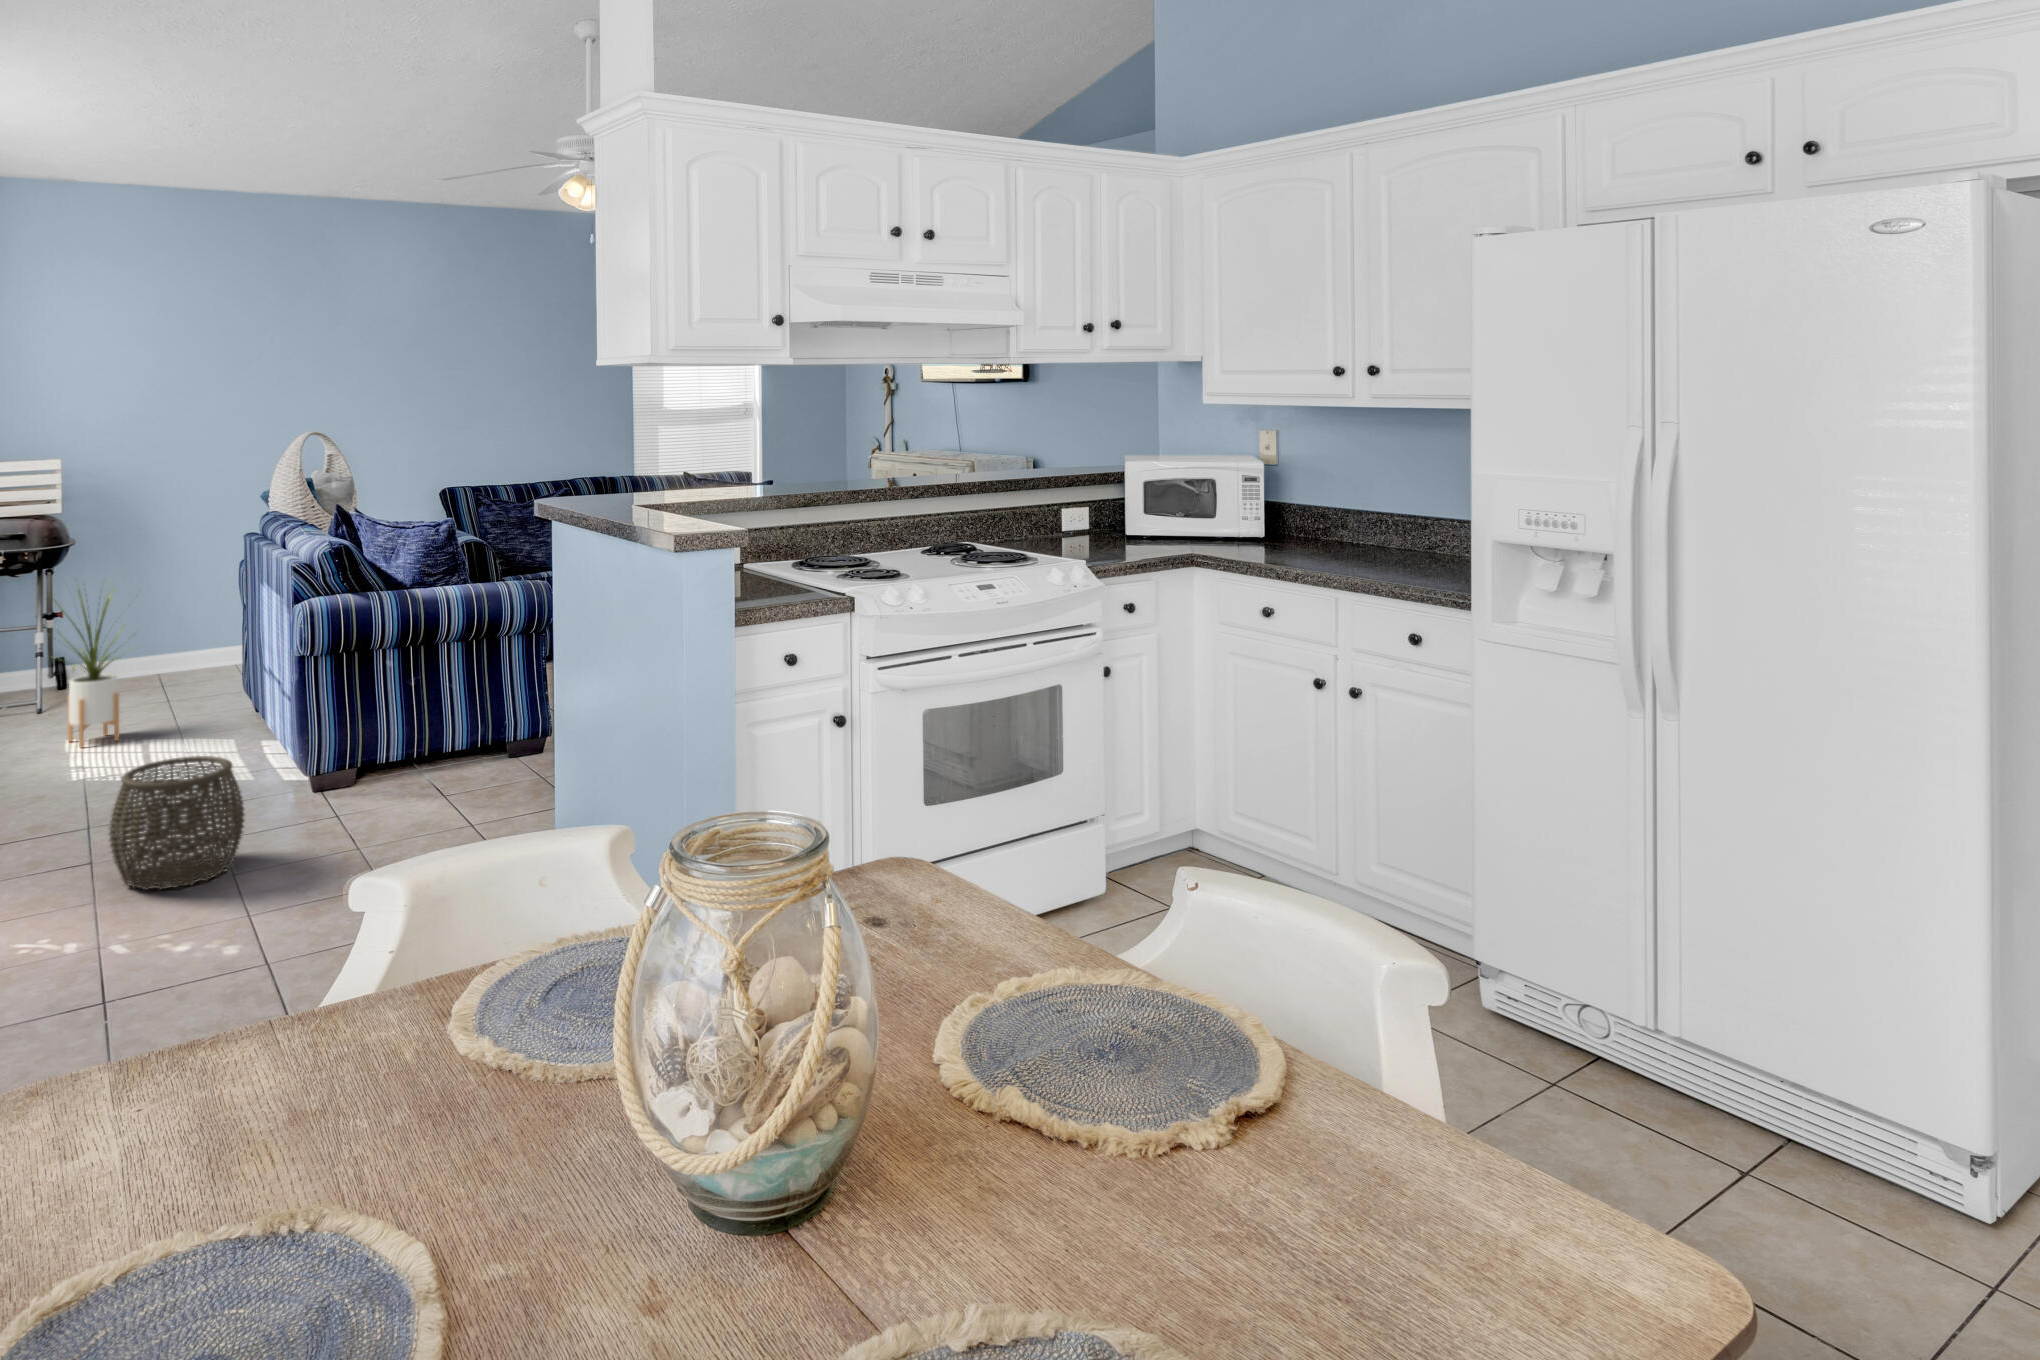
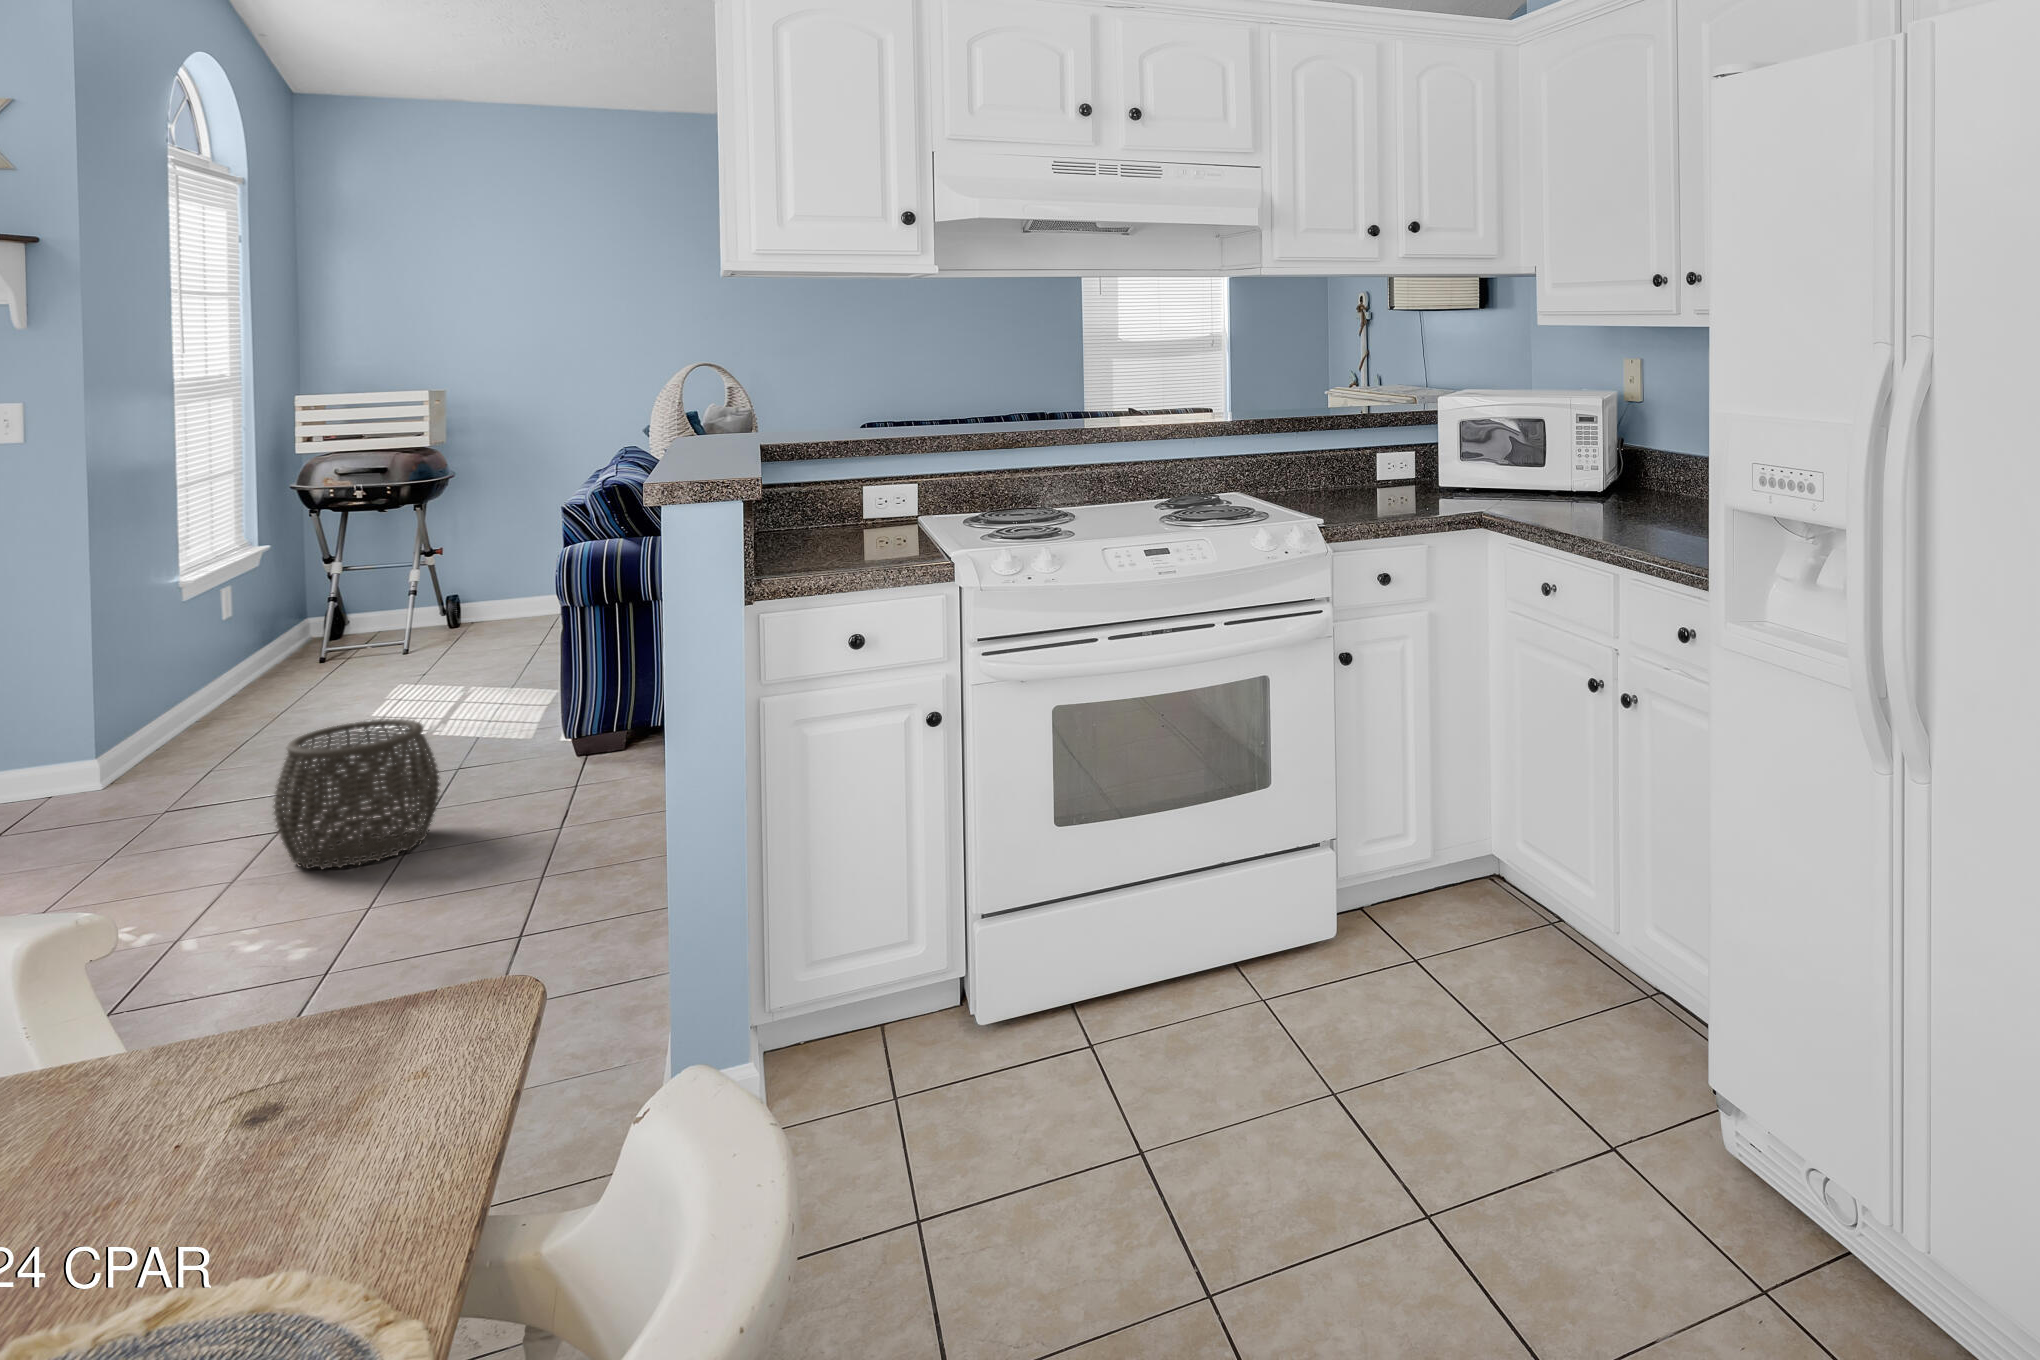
house plant: present [58,588,130,747] -> none [359,510,483,696]

